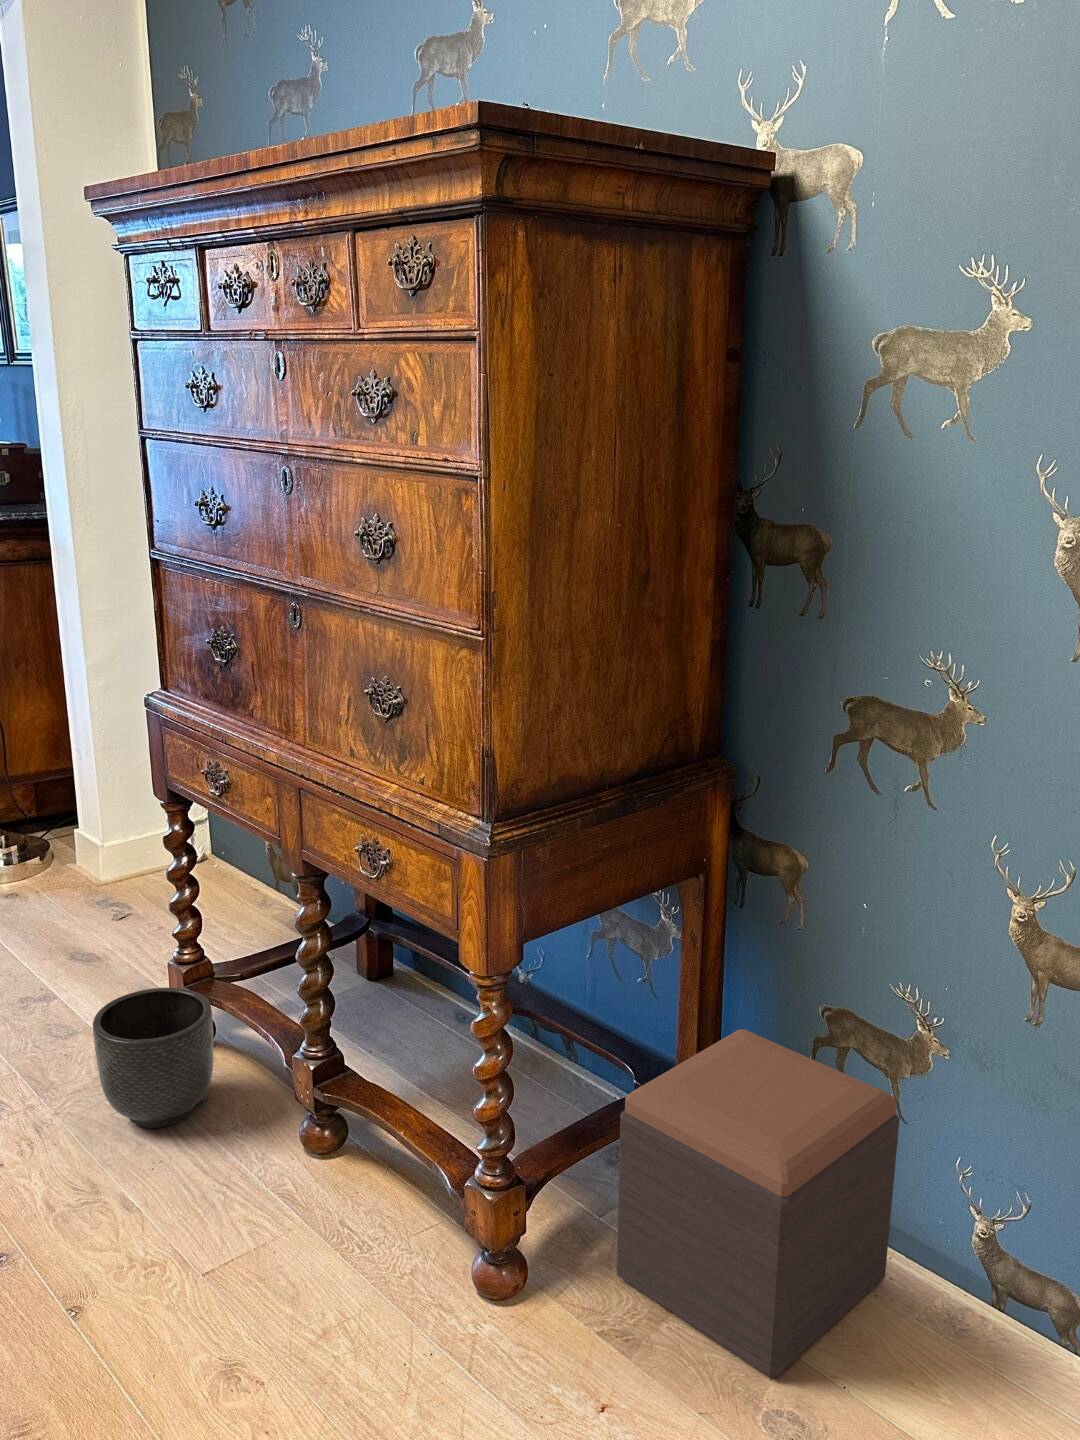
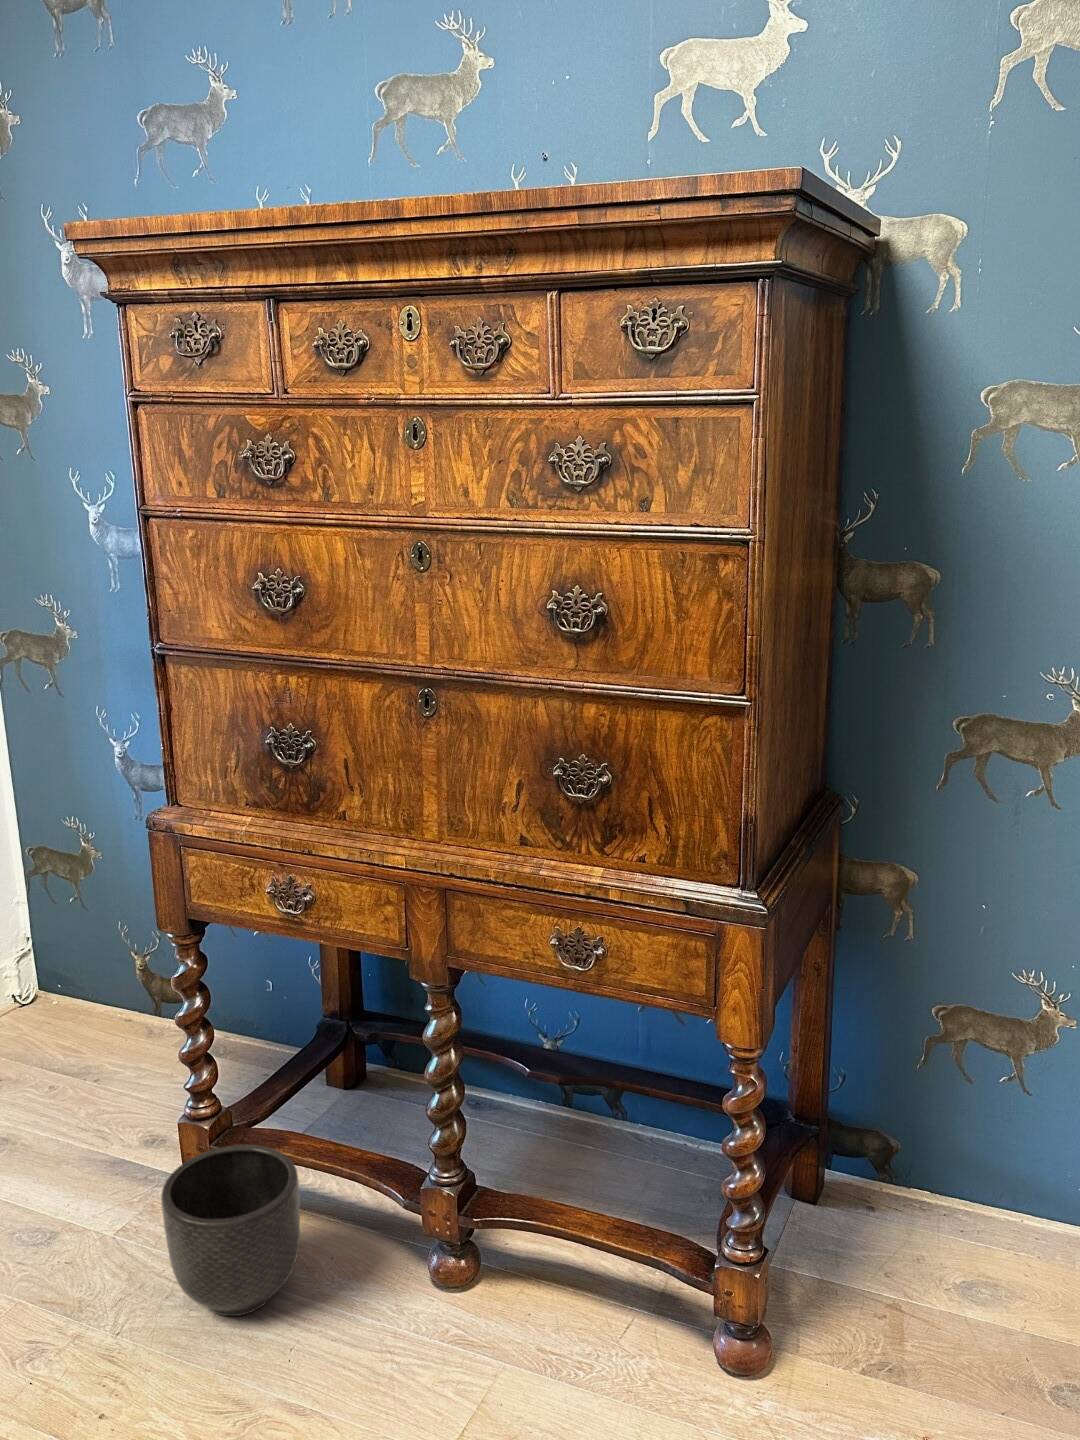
footstool: present [617,1029,899,1378] -> none [834,1045,1054,1359]

